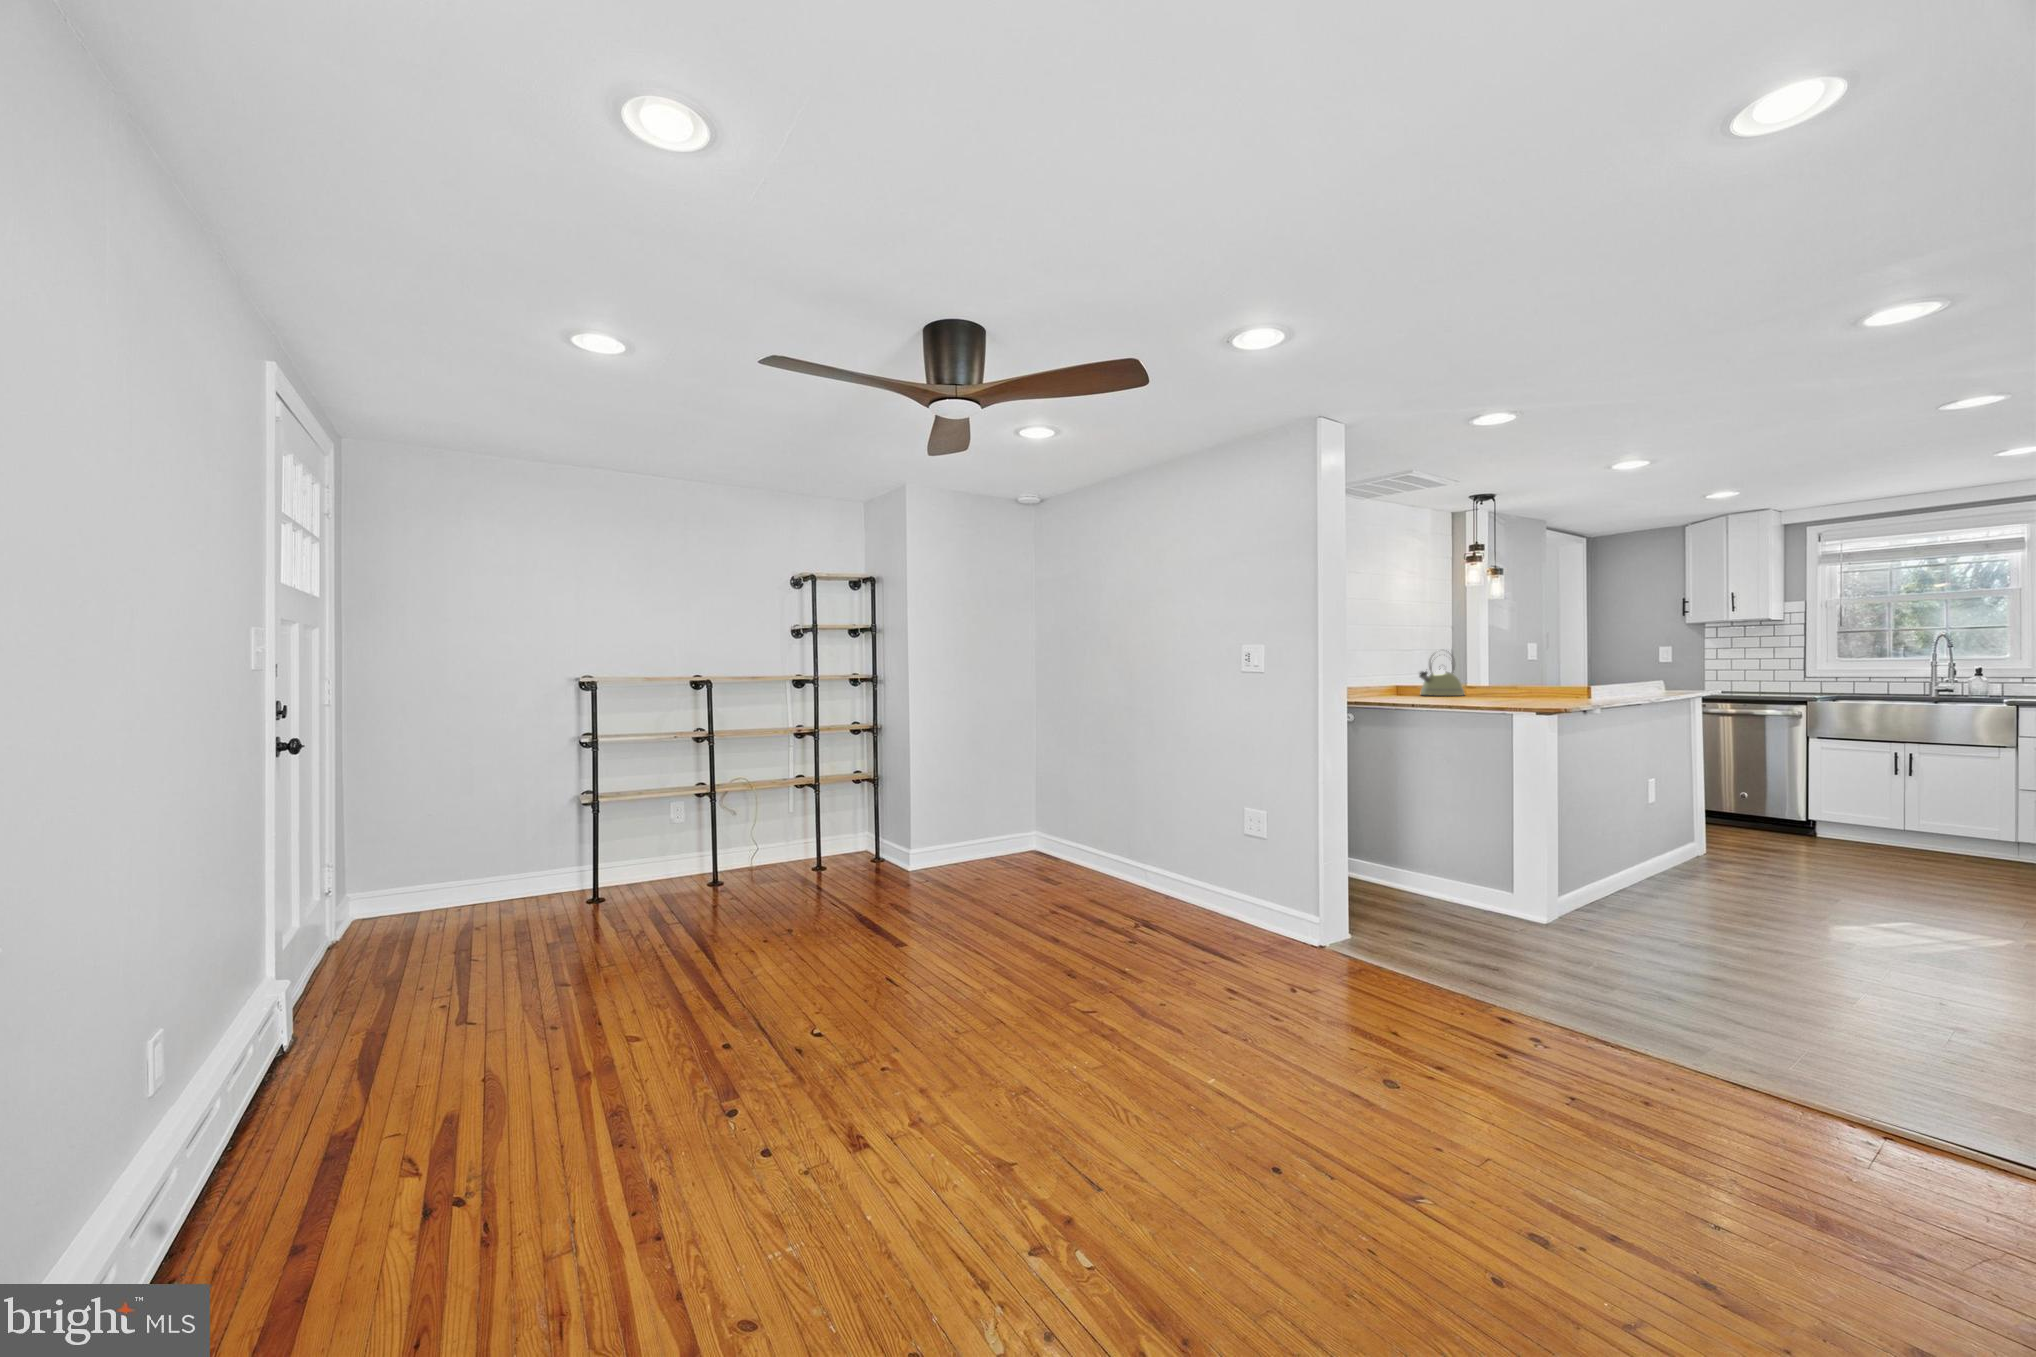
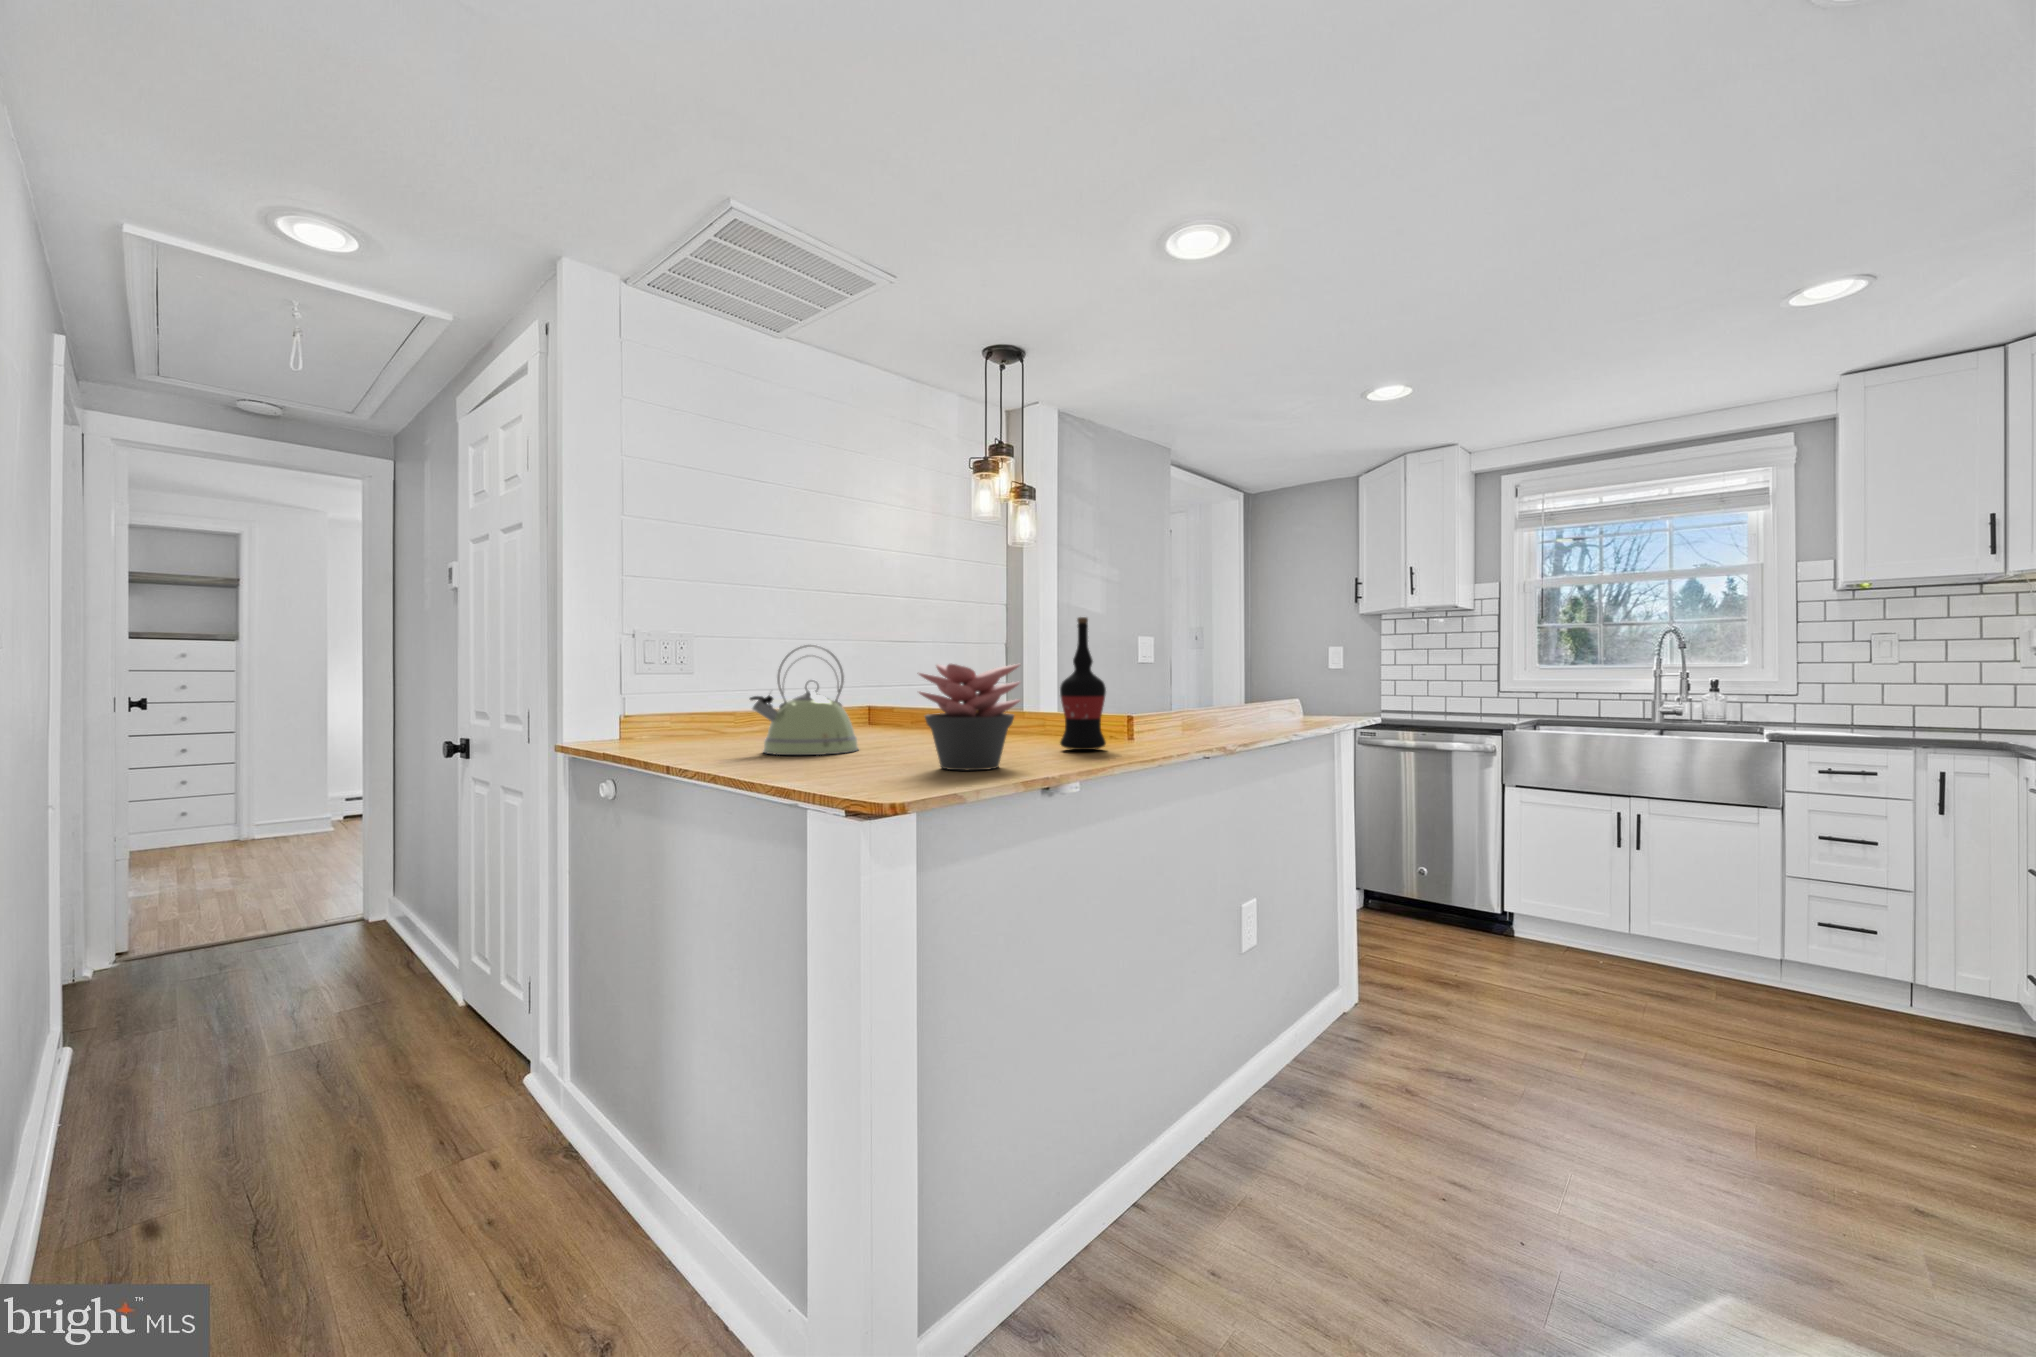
wine bottle: none [1567,637,1591,694] -> present [1060,617,1106,750]
succulent plant: none [1526,657,1569,697] -> present [919,663,1020,770]

